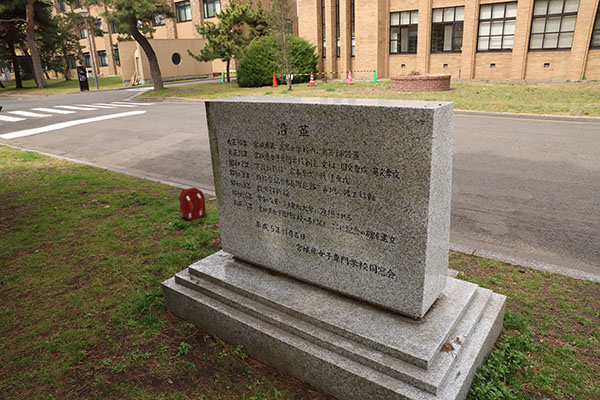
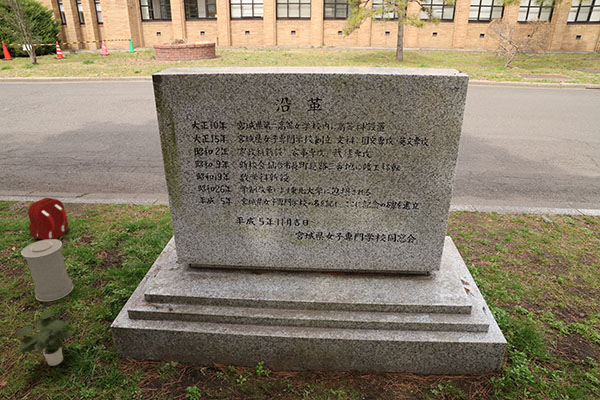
trash can: none [146,214,177,258] -> present [21,239,73,301]
potted plant: none [106,259,145,297] -> present [16,311,76,366]

